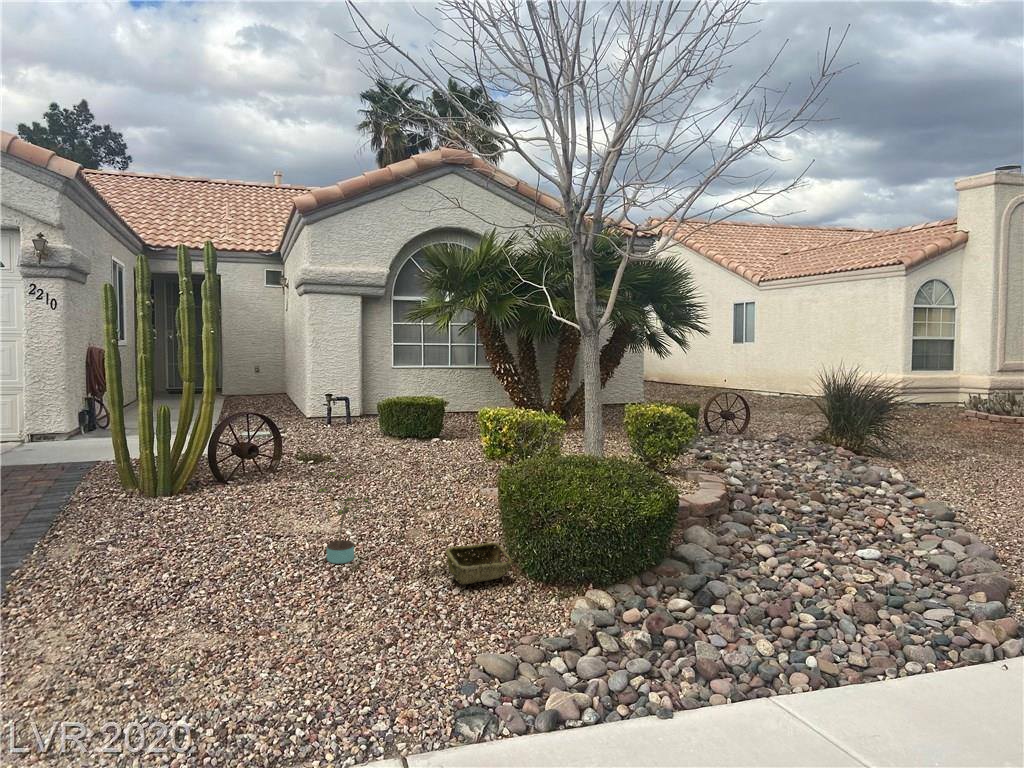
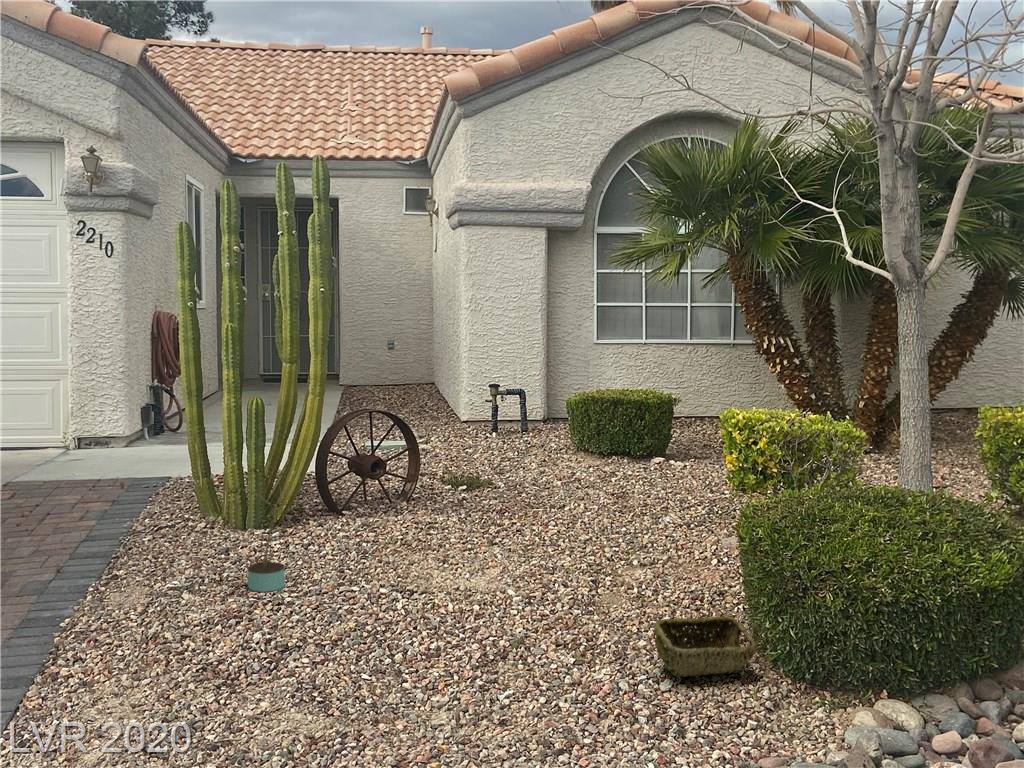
potted plant: present [318,472,370,564] -> present [230,468,303,592]

